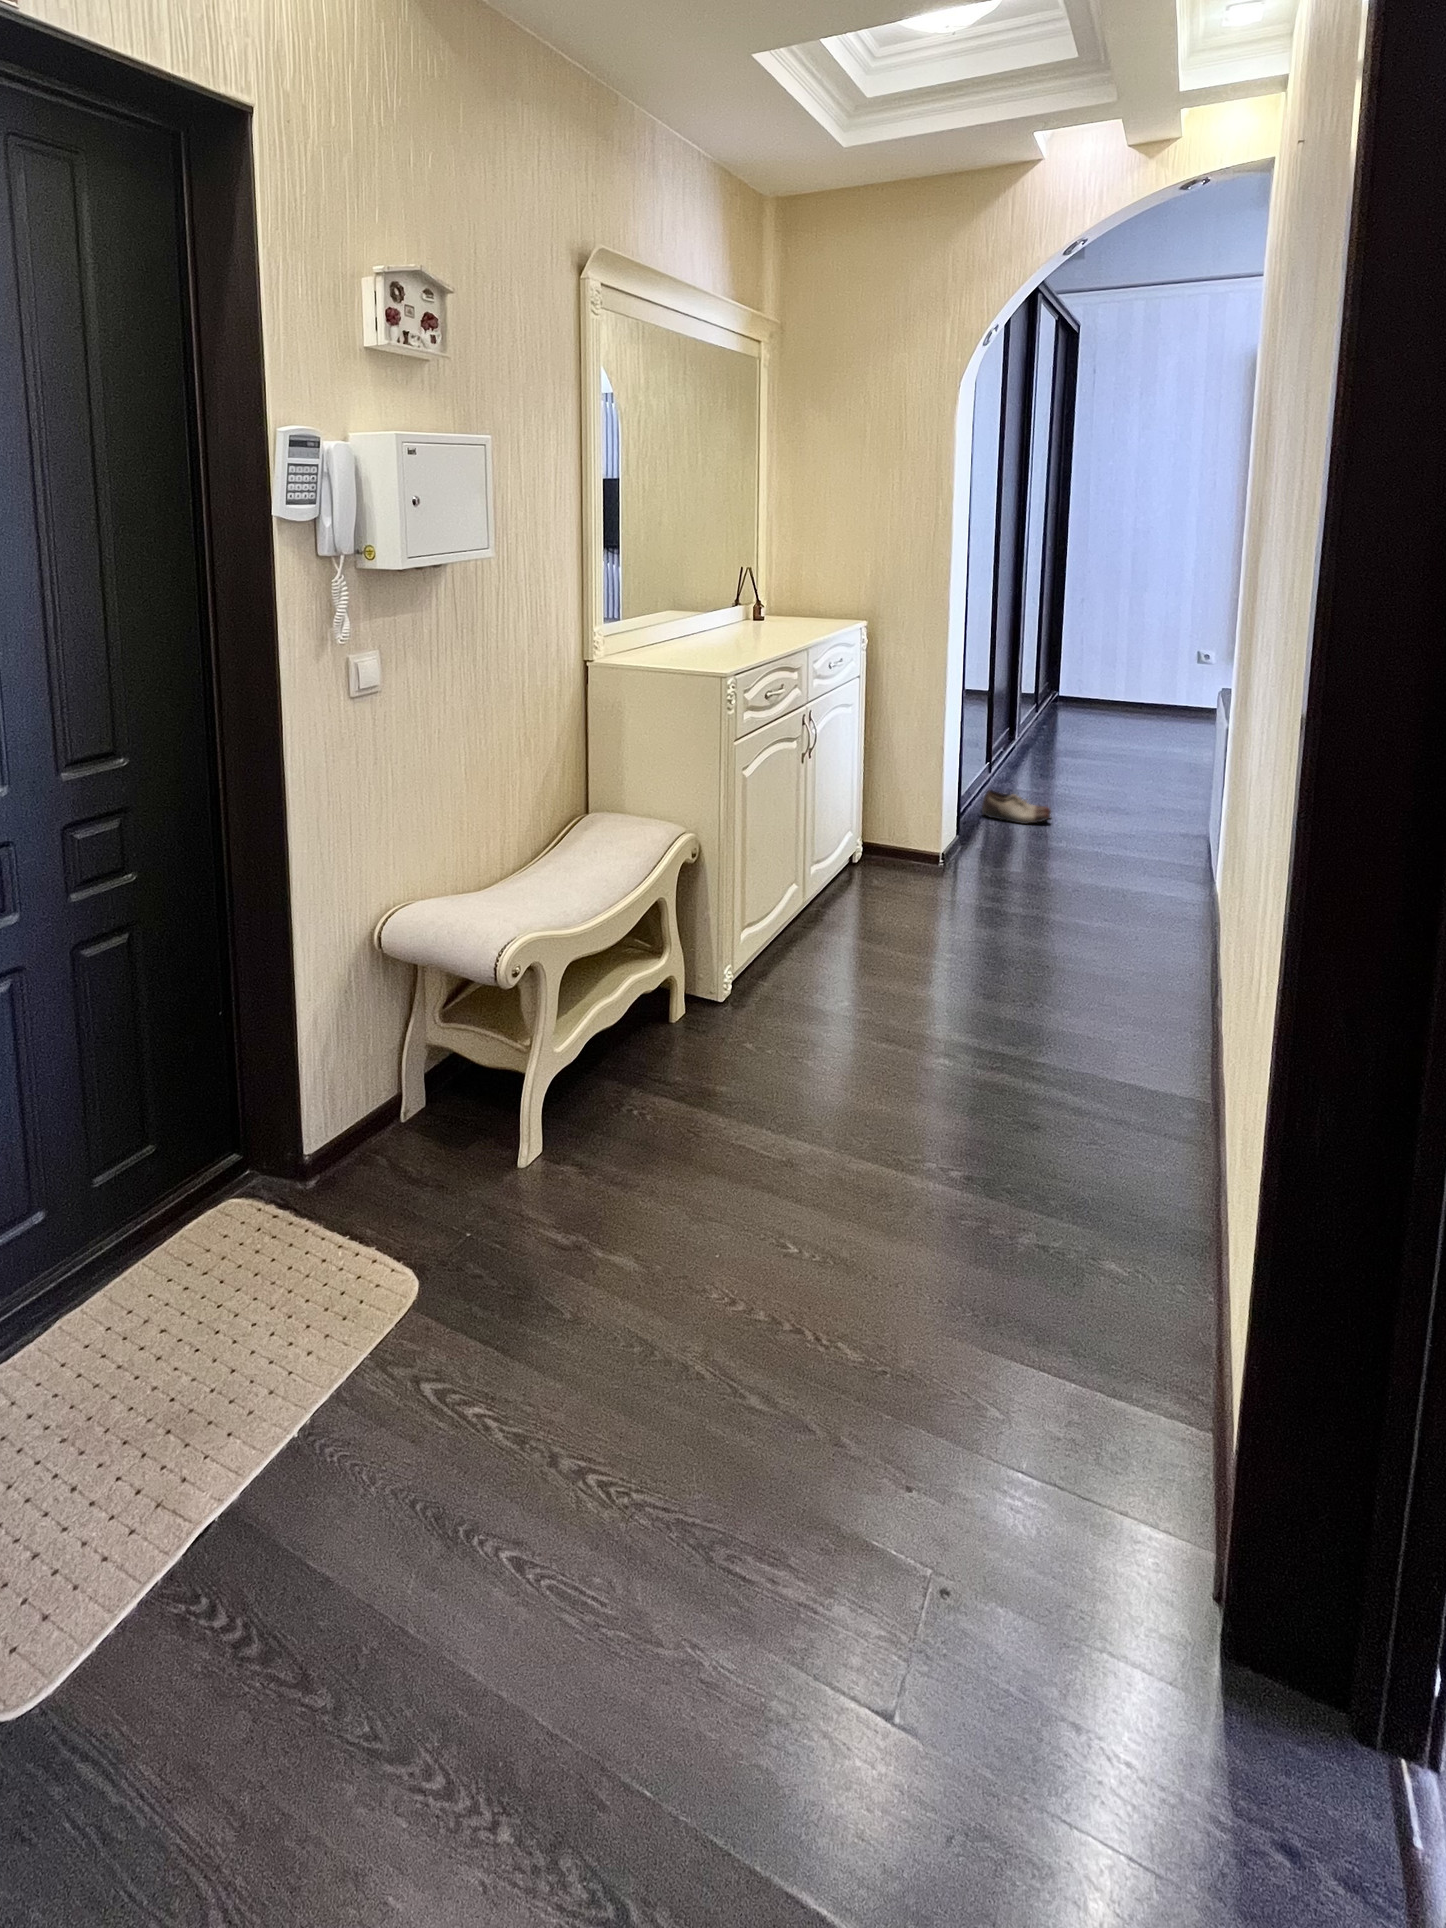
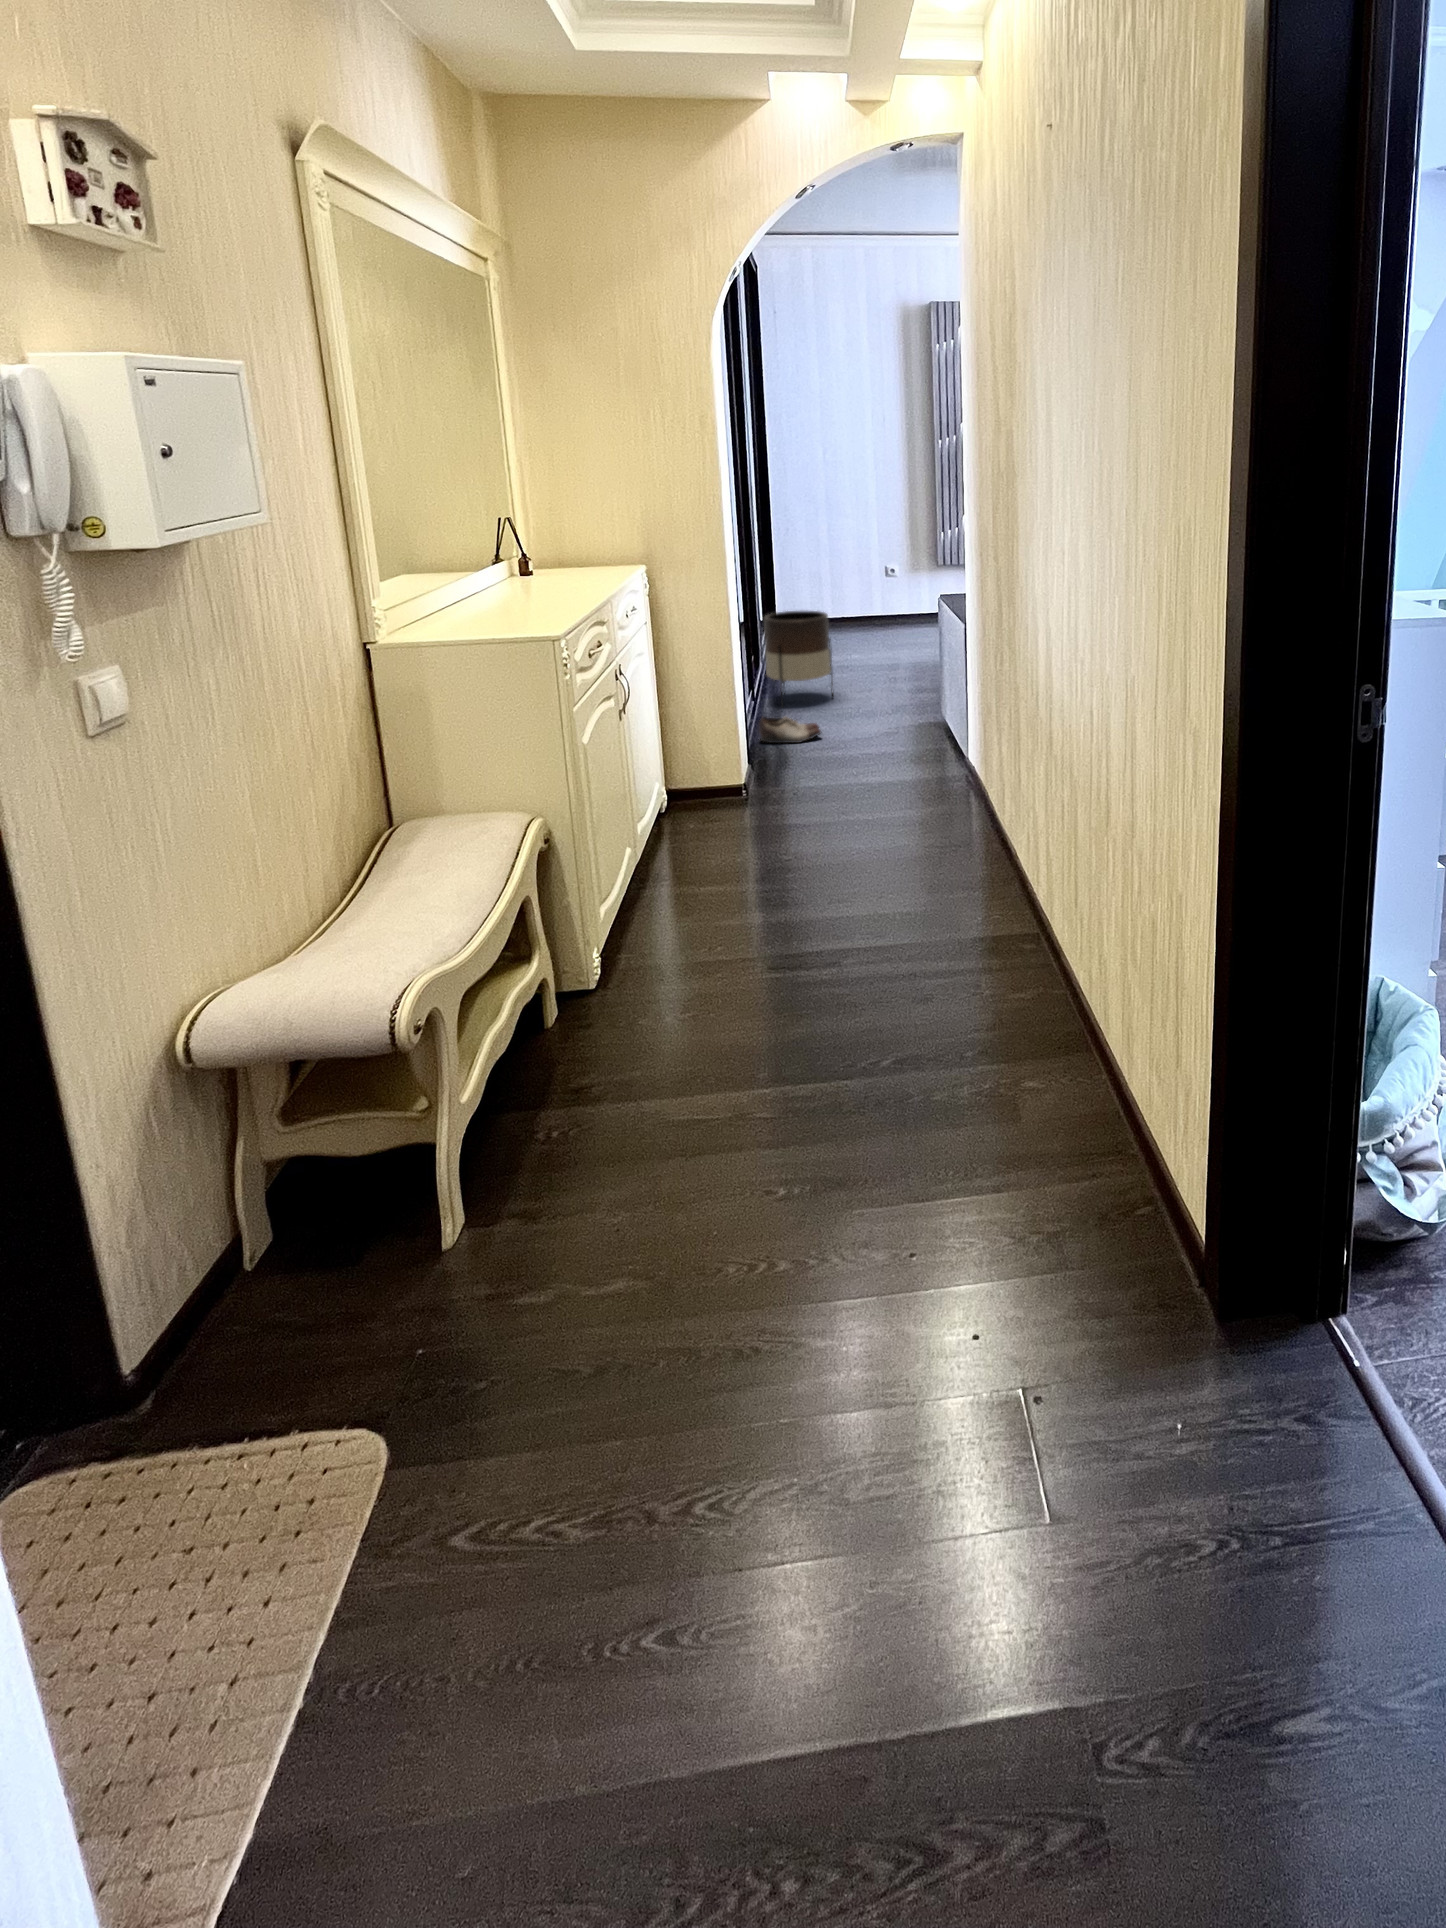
planter: none [1012,685,1089,786] -> present [764,611,834,697]

